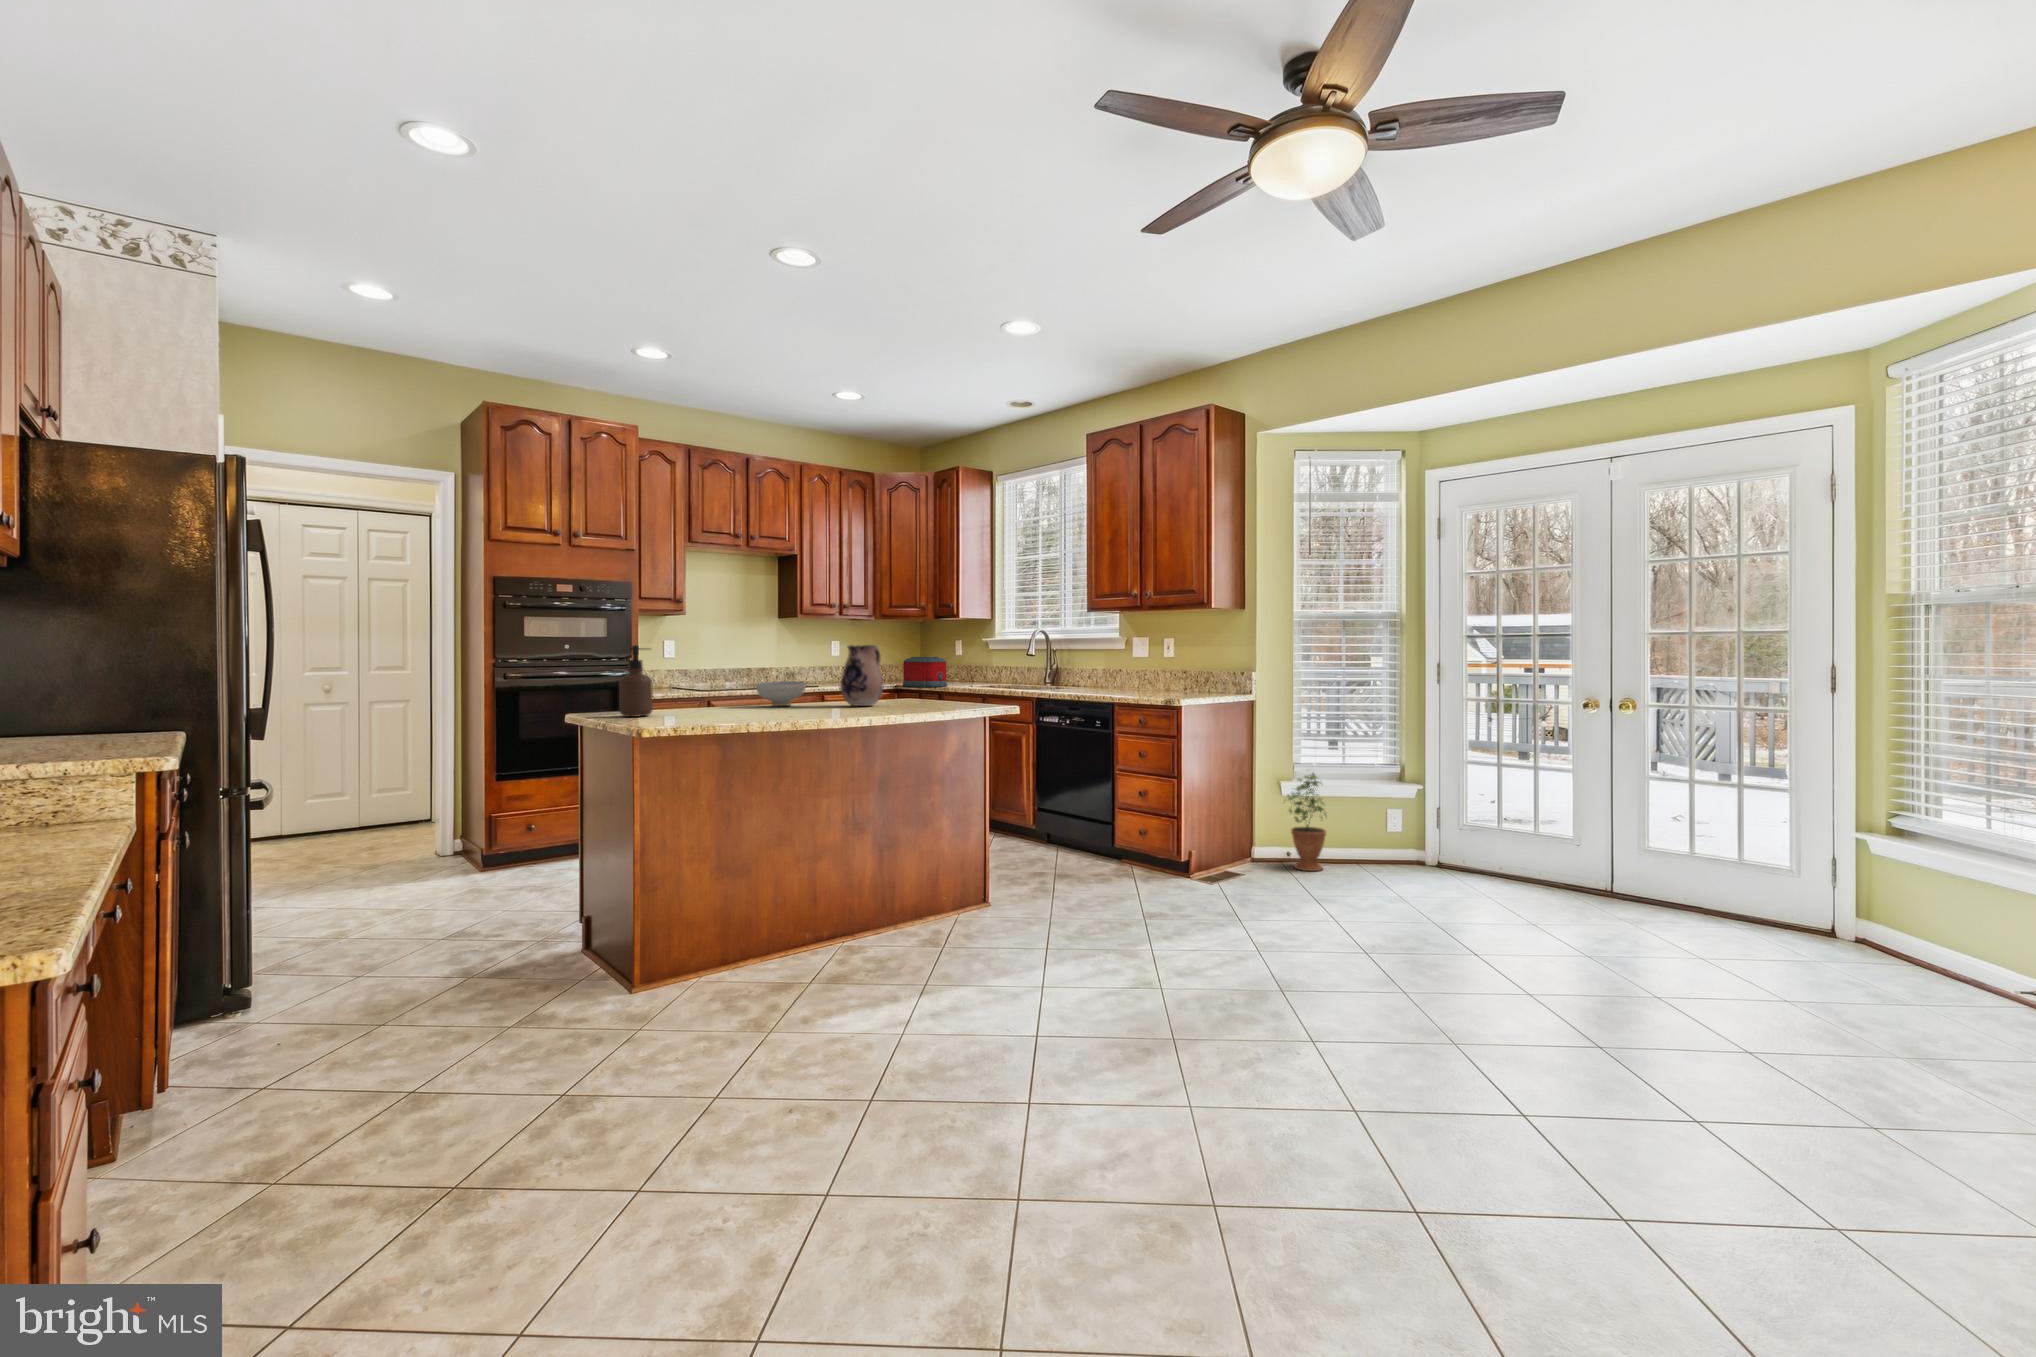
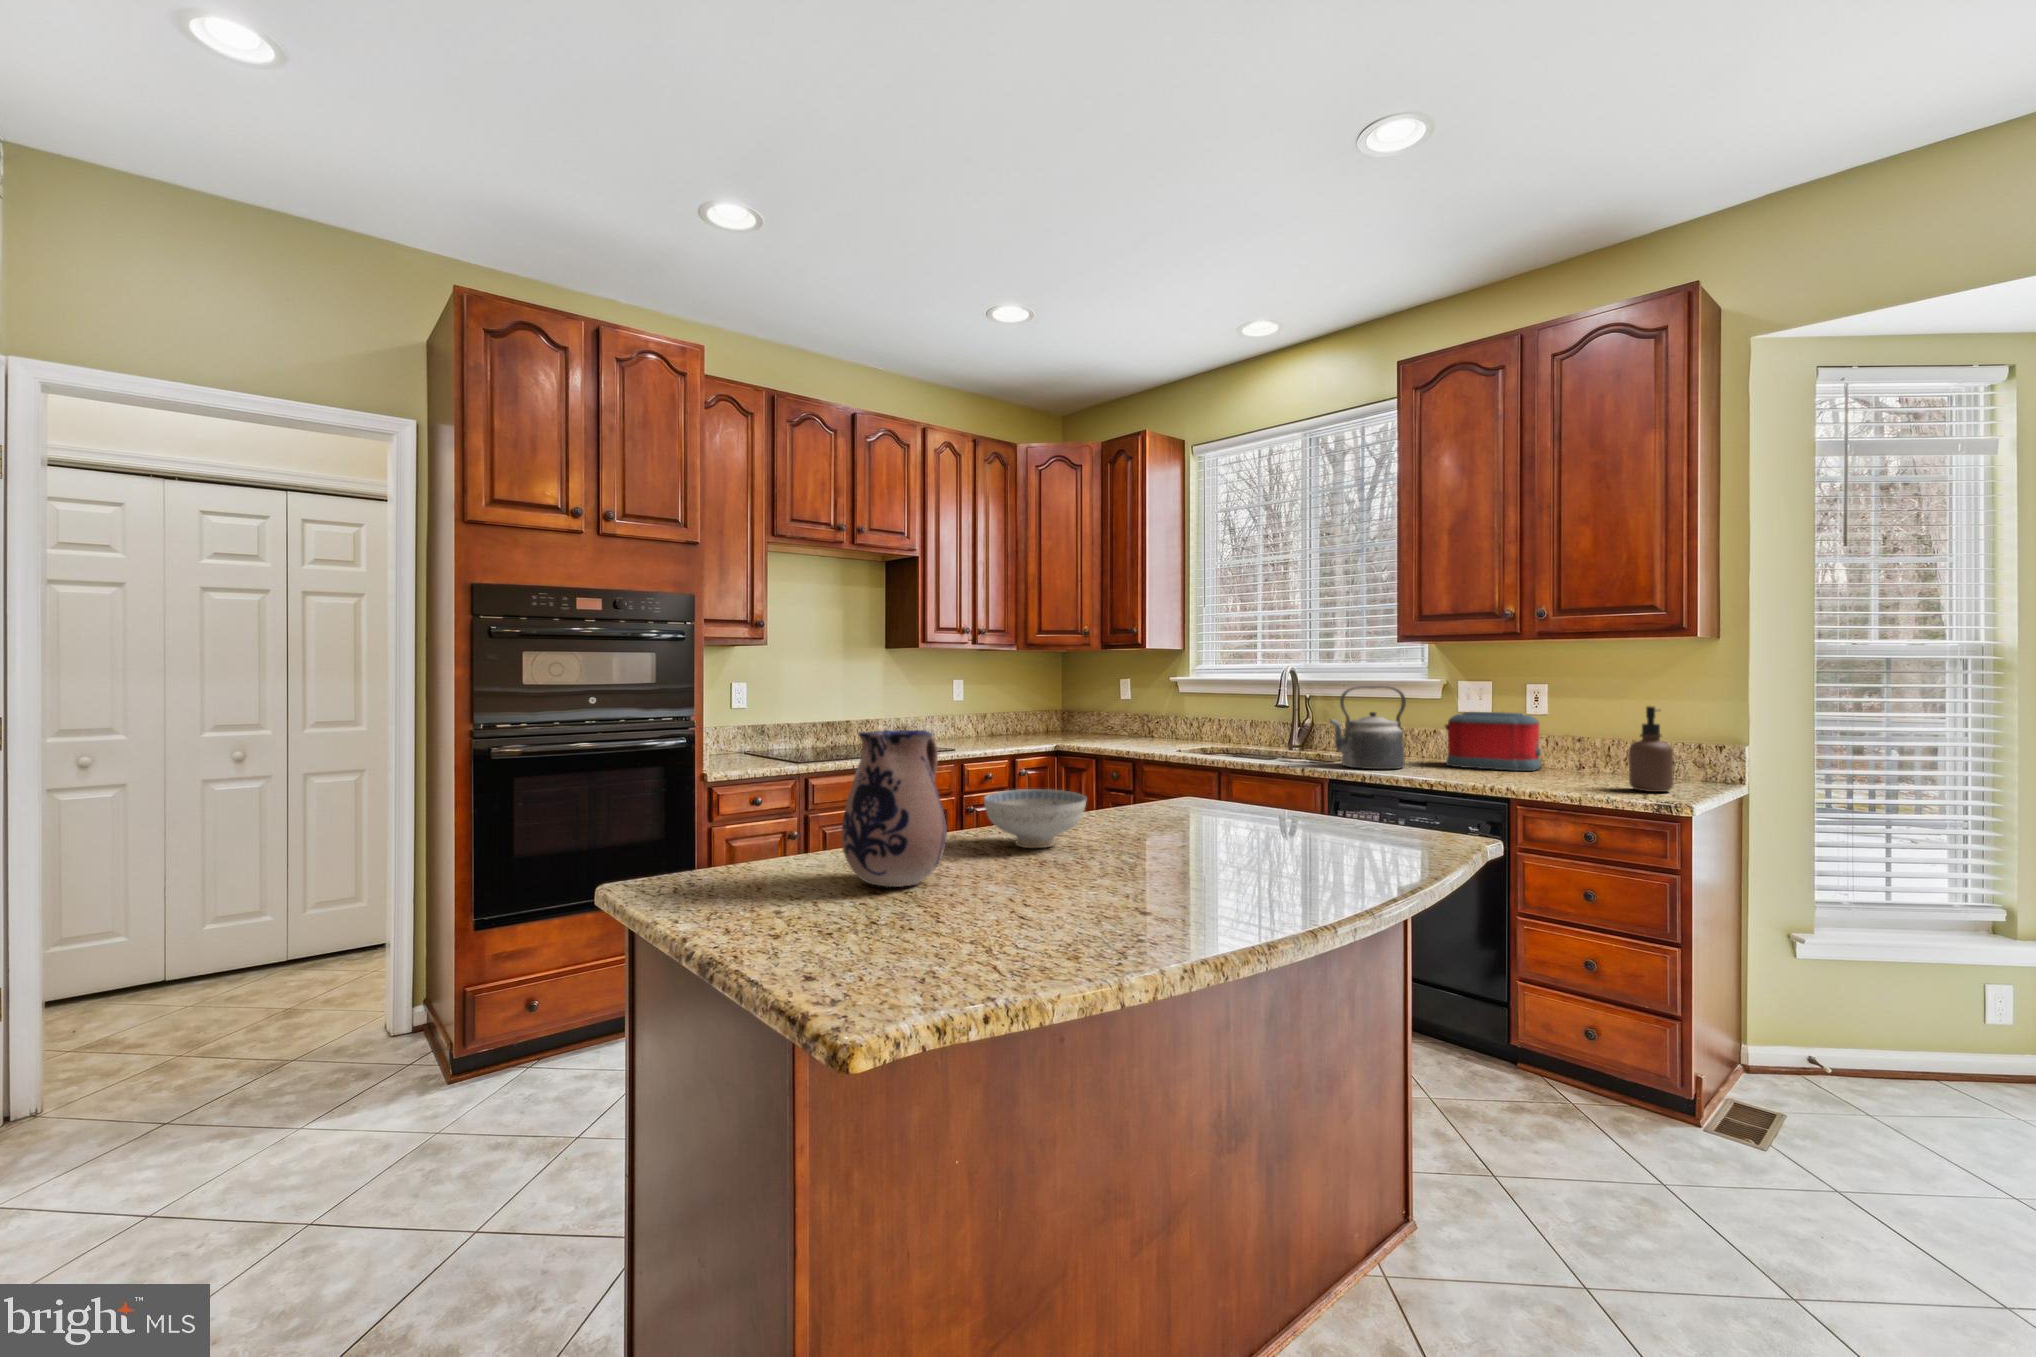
kettle: none [1039,640,1087,691] -> present [1330,686,1406,769]
soap dispenser: present [619,645,653,717] -> present [1629,706,1674,792]
ceramic pitcher: present [840,645,883,706] -> present [841,730,947,887]
toaster: present [903,657,947,687] -> present [1445,712,1541,771]
potted plant: present [1284,773,1326,871] -> none [1823,919,1920,1107]

